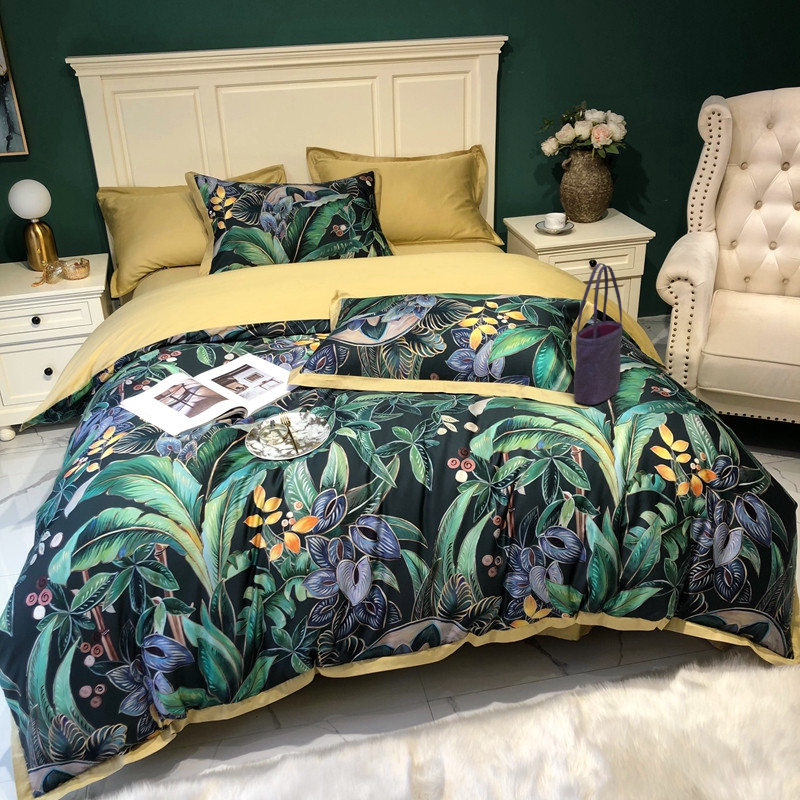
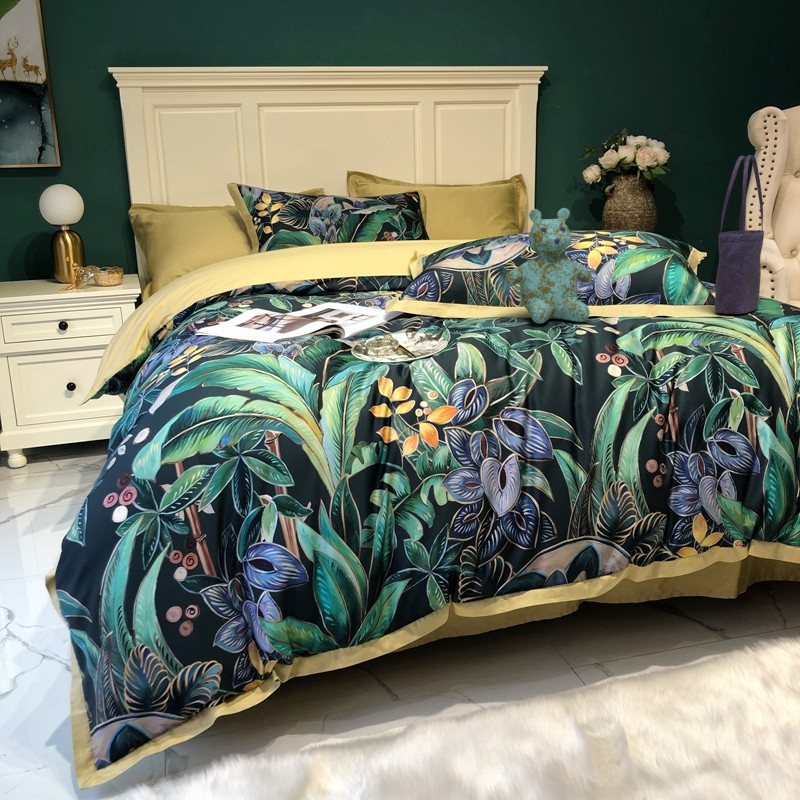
stuffed bear: none [386,308,466,416] -> present [505,208,592,324]

